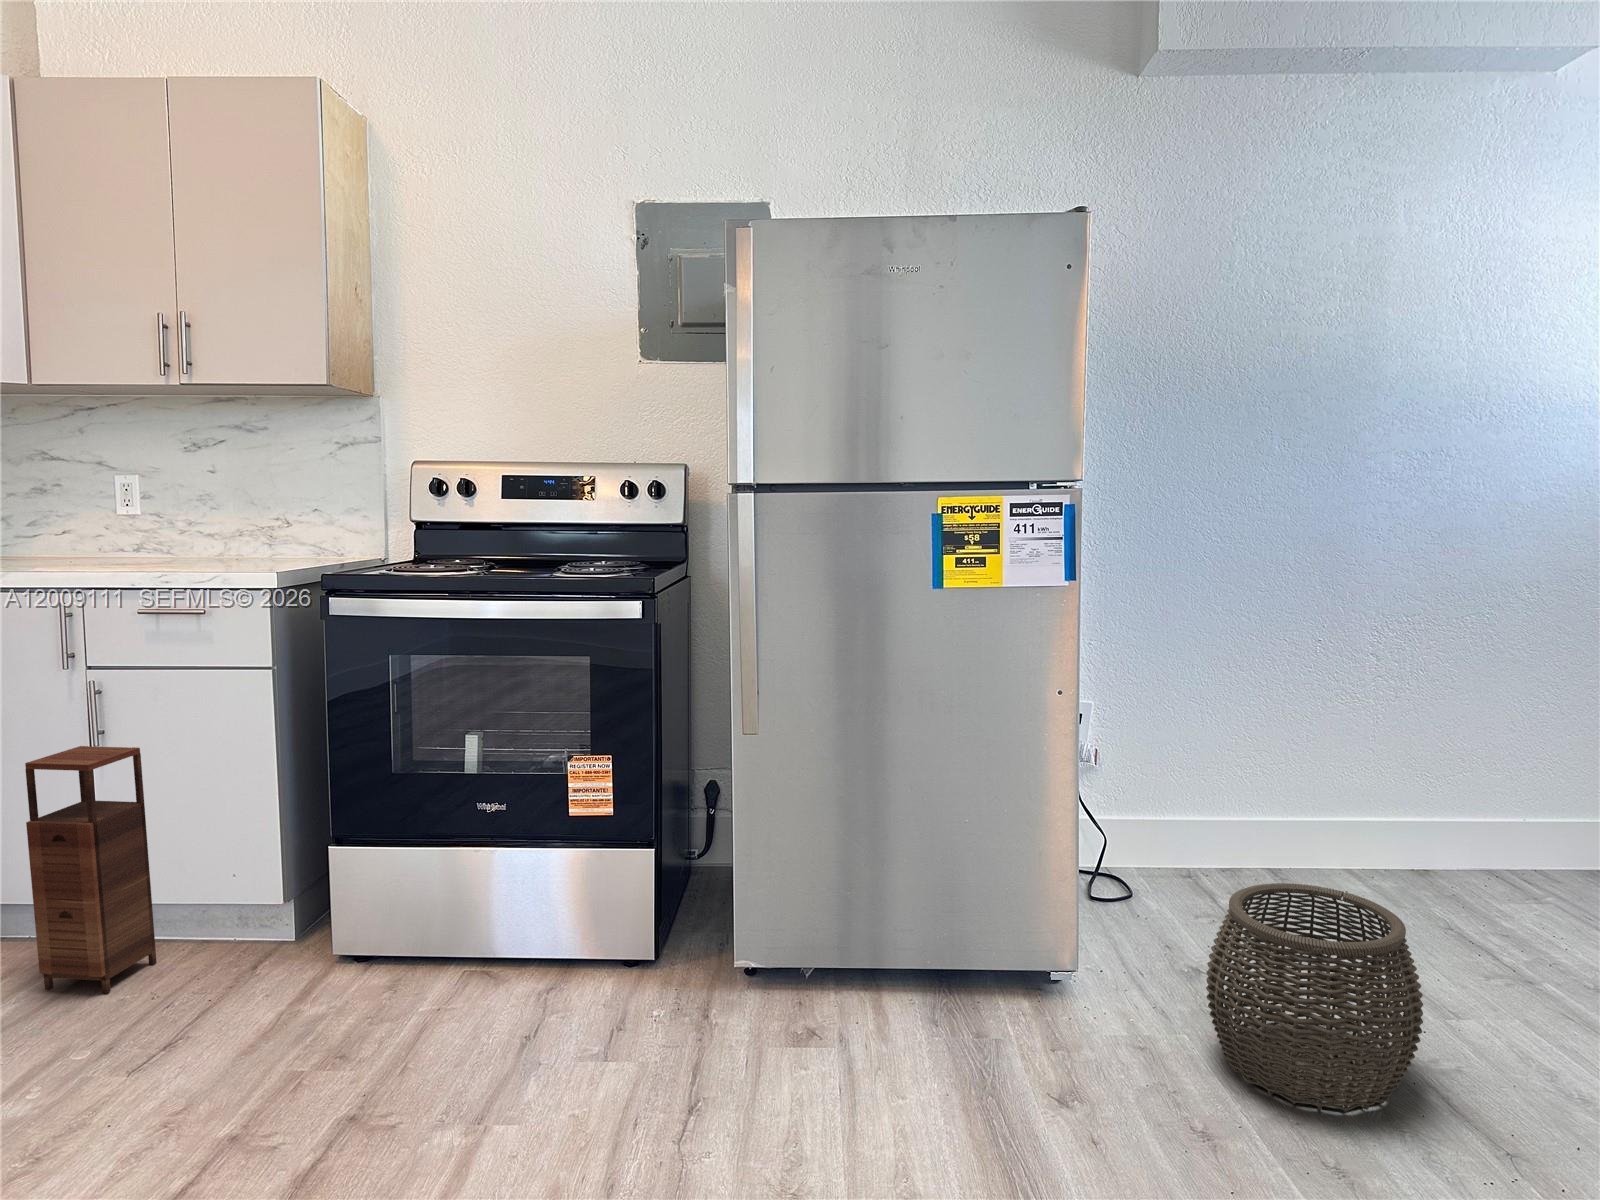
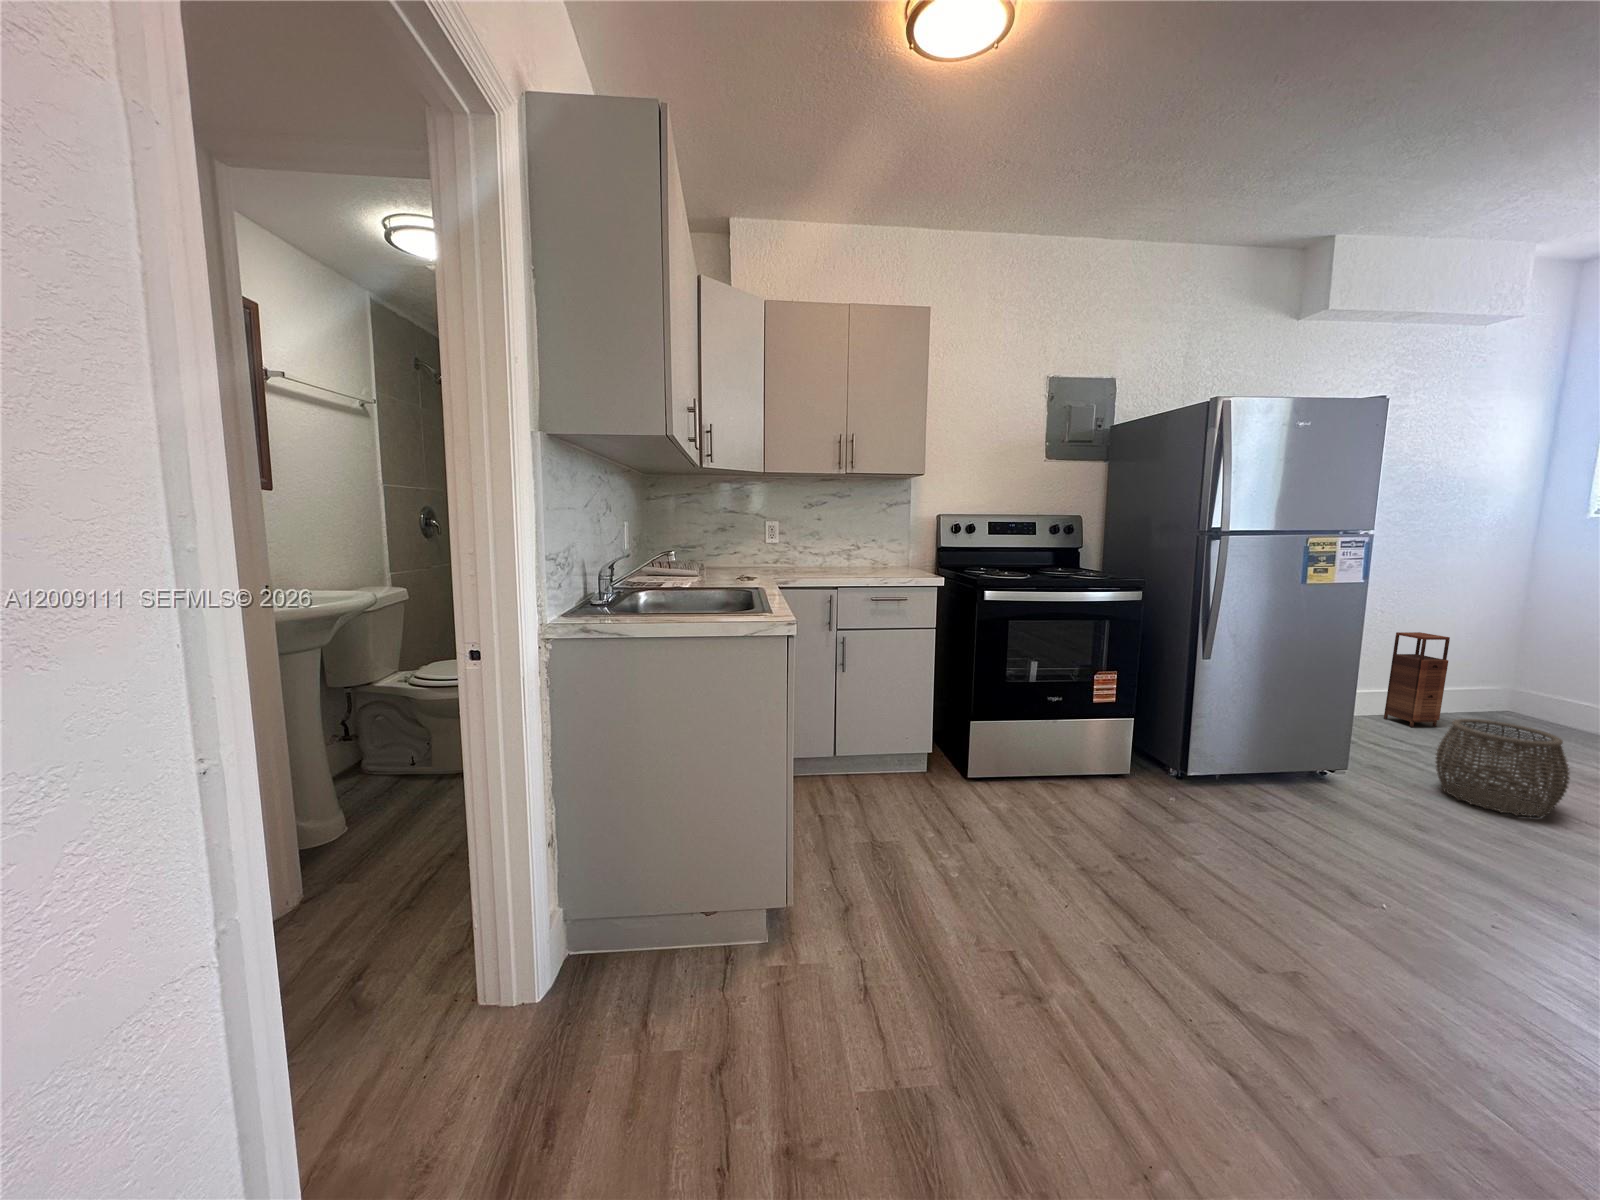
storage cabinet: present [25,746,157,994] -> present [1384,632,1450,727]

